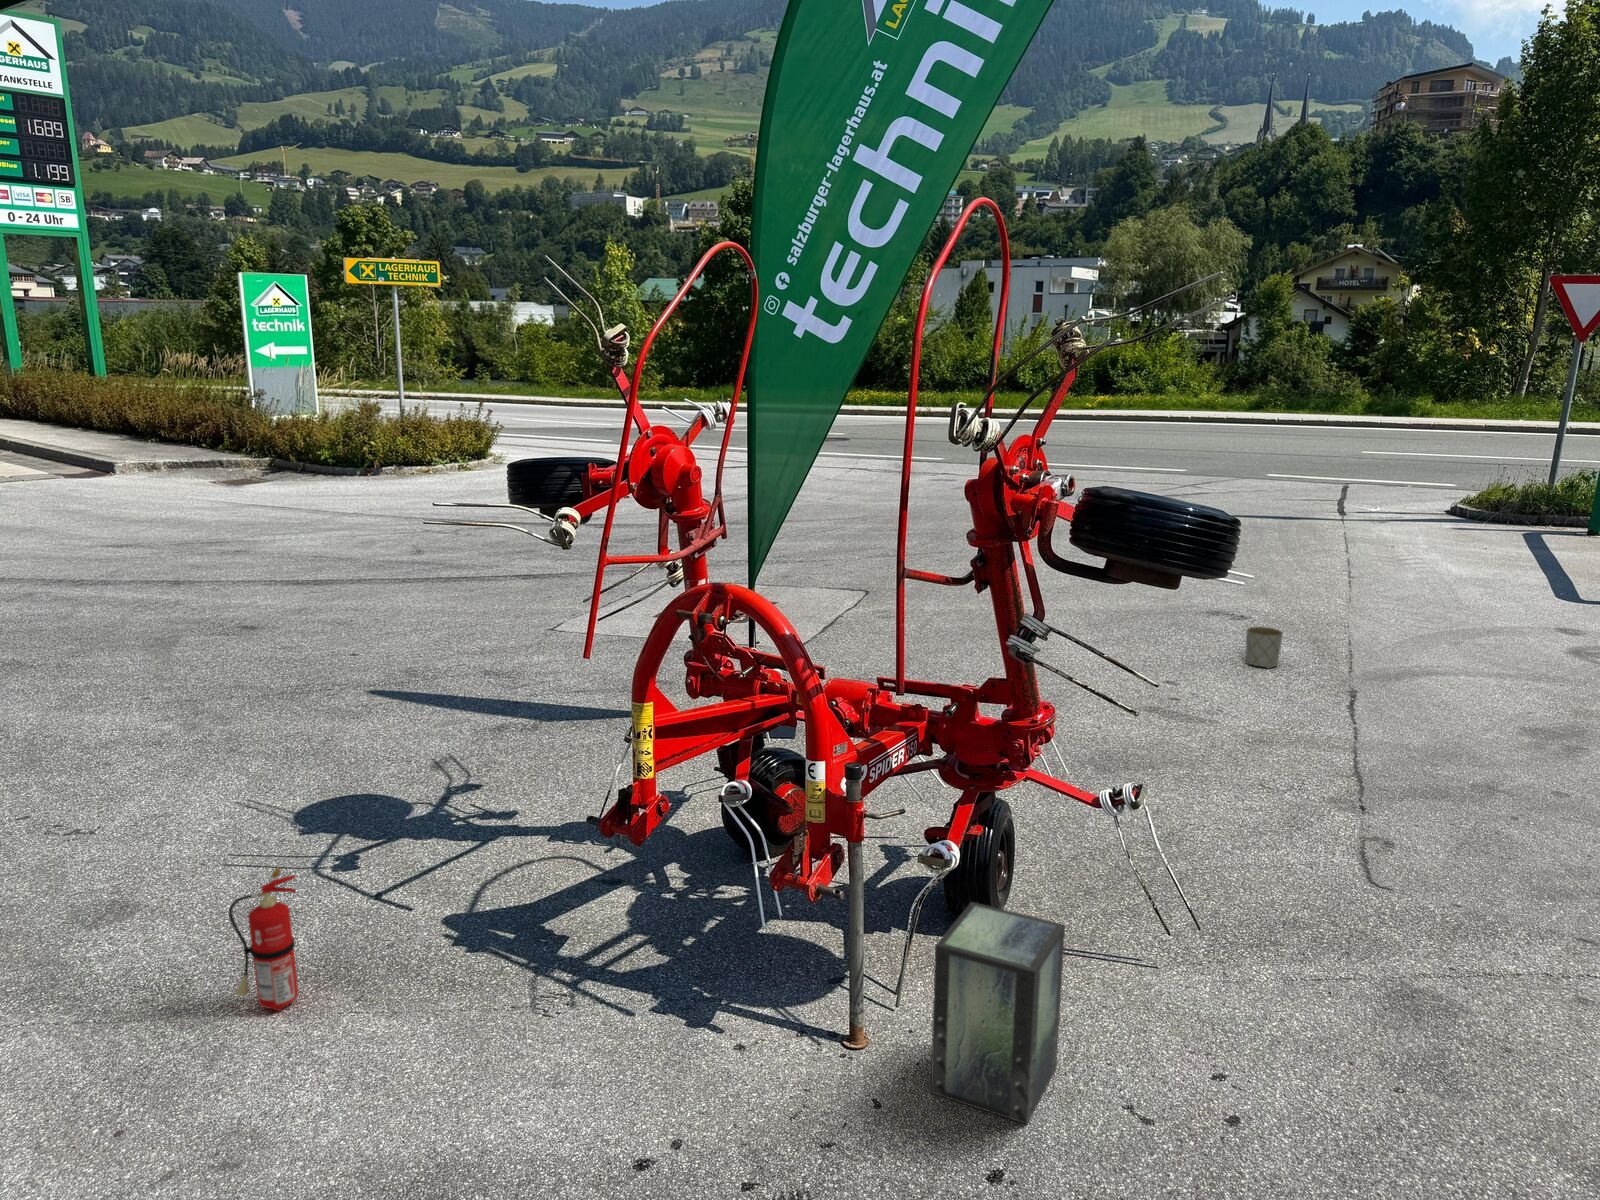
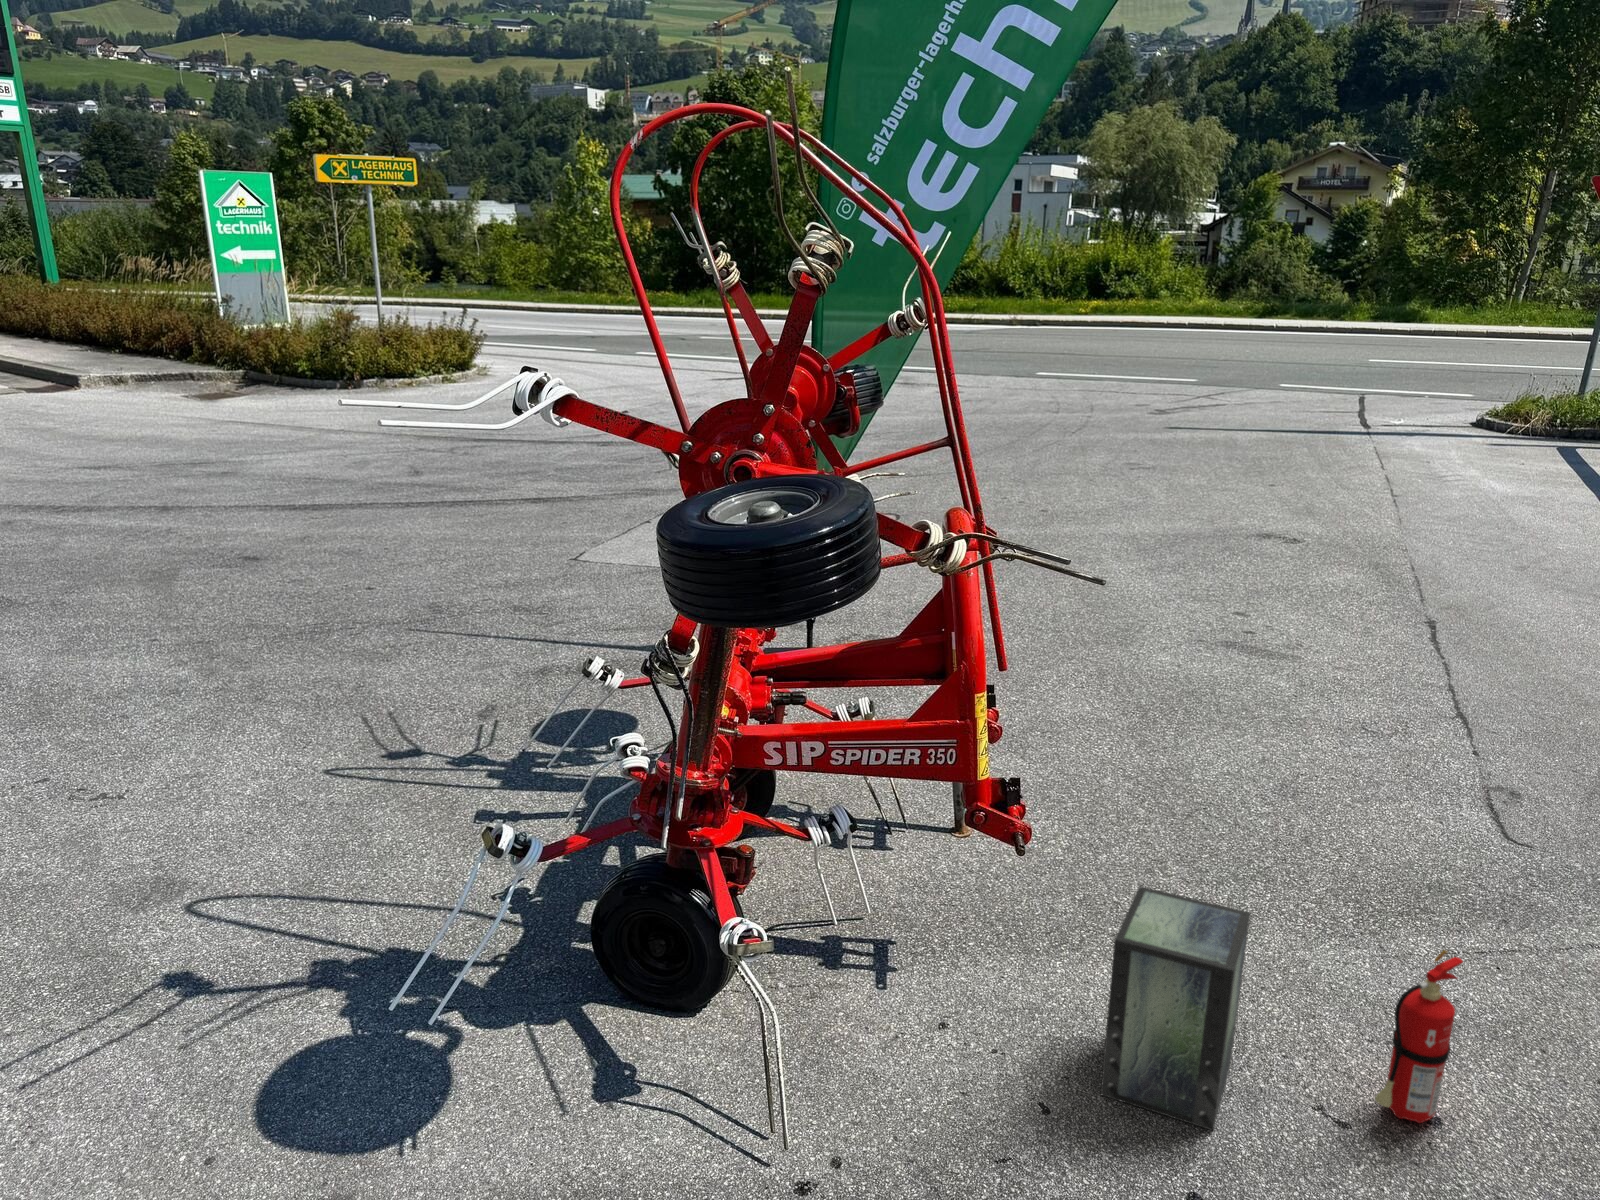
planter: present [1246,627,1283,669] -> none [1327,556,1369,601]
fire extinguisher: present [229,868,298,1011] -> present [1375,950,1463,1123]

